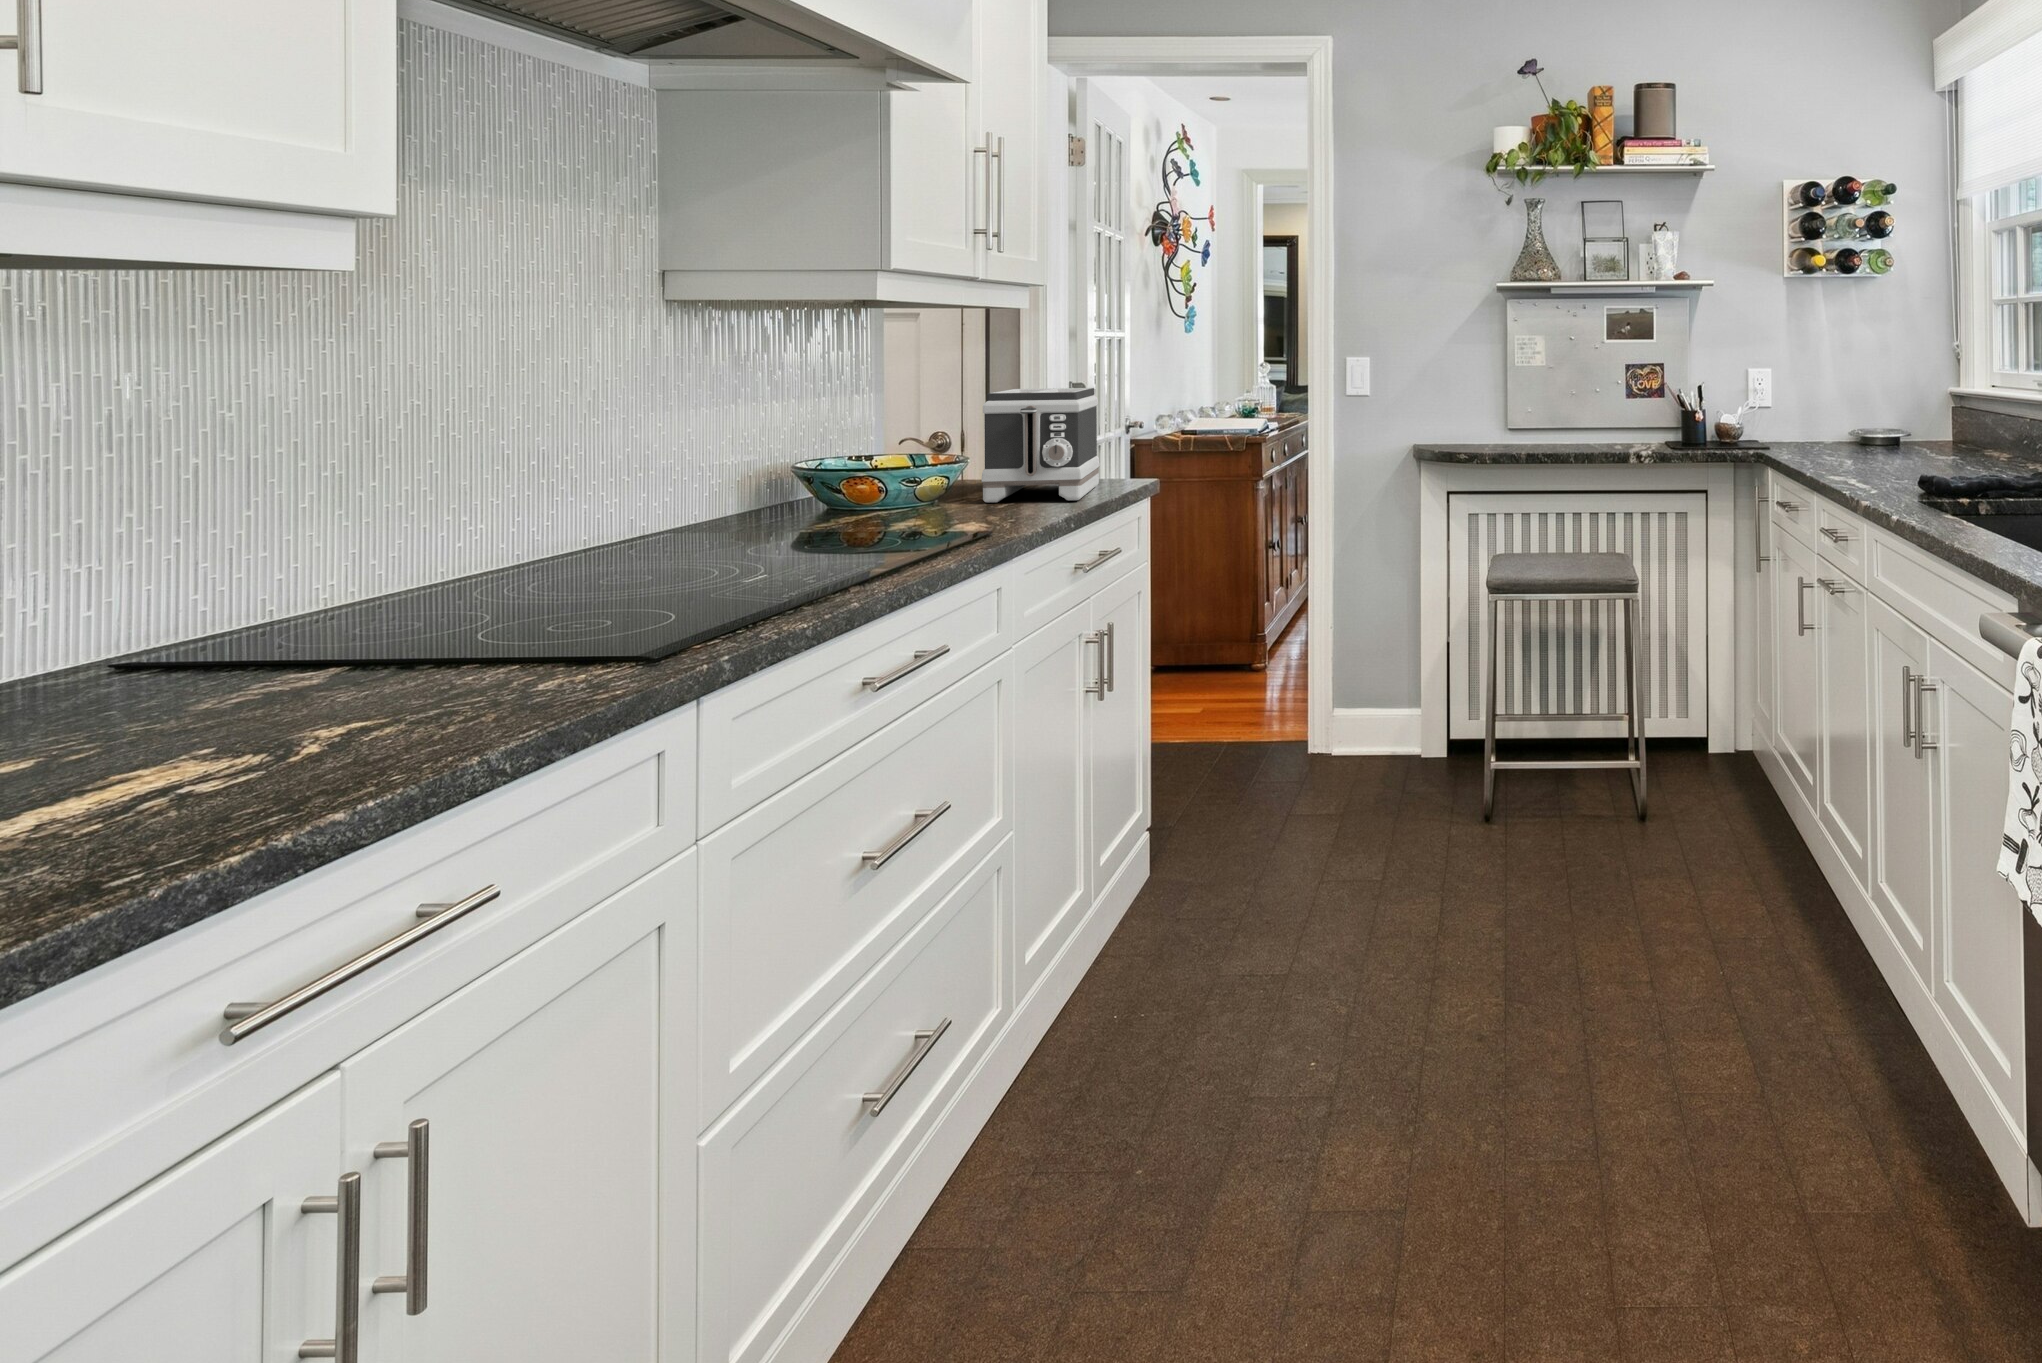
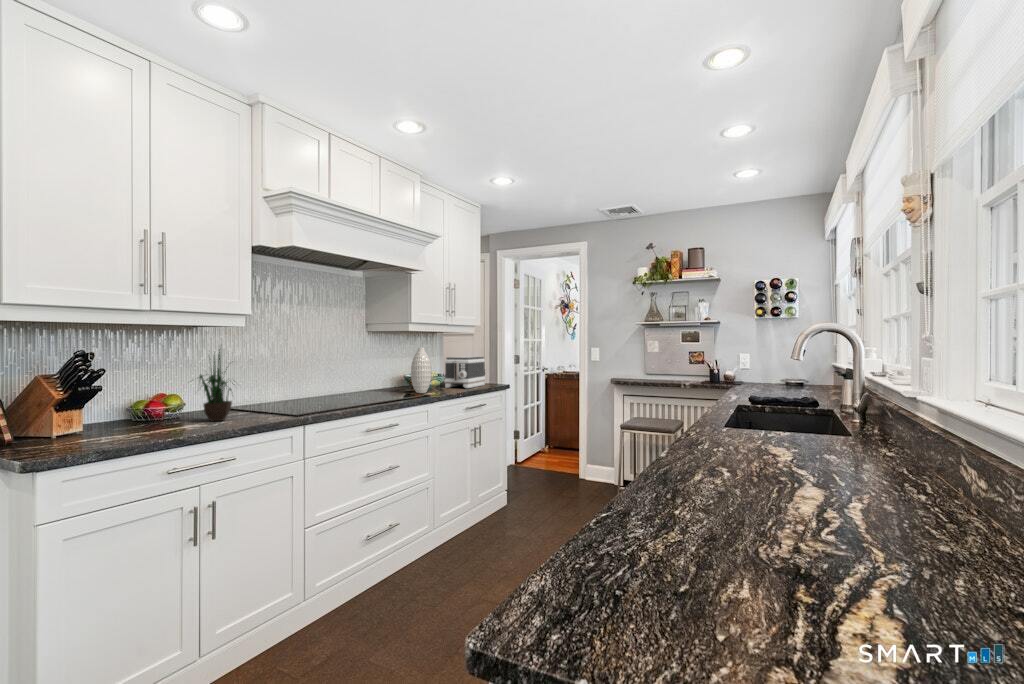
potted plant: none [123,304,412,738] -> present [199,349,232,421]
vase: none [902,359,983,528] -> present [411,348,432,393]

